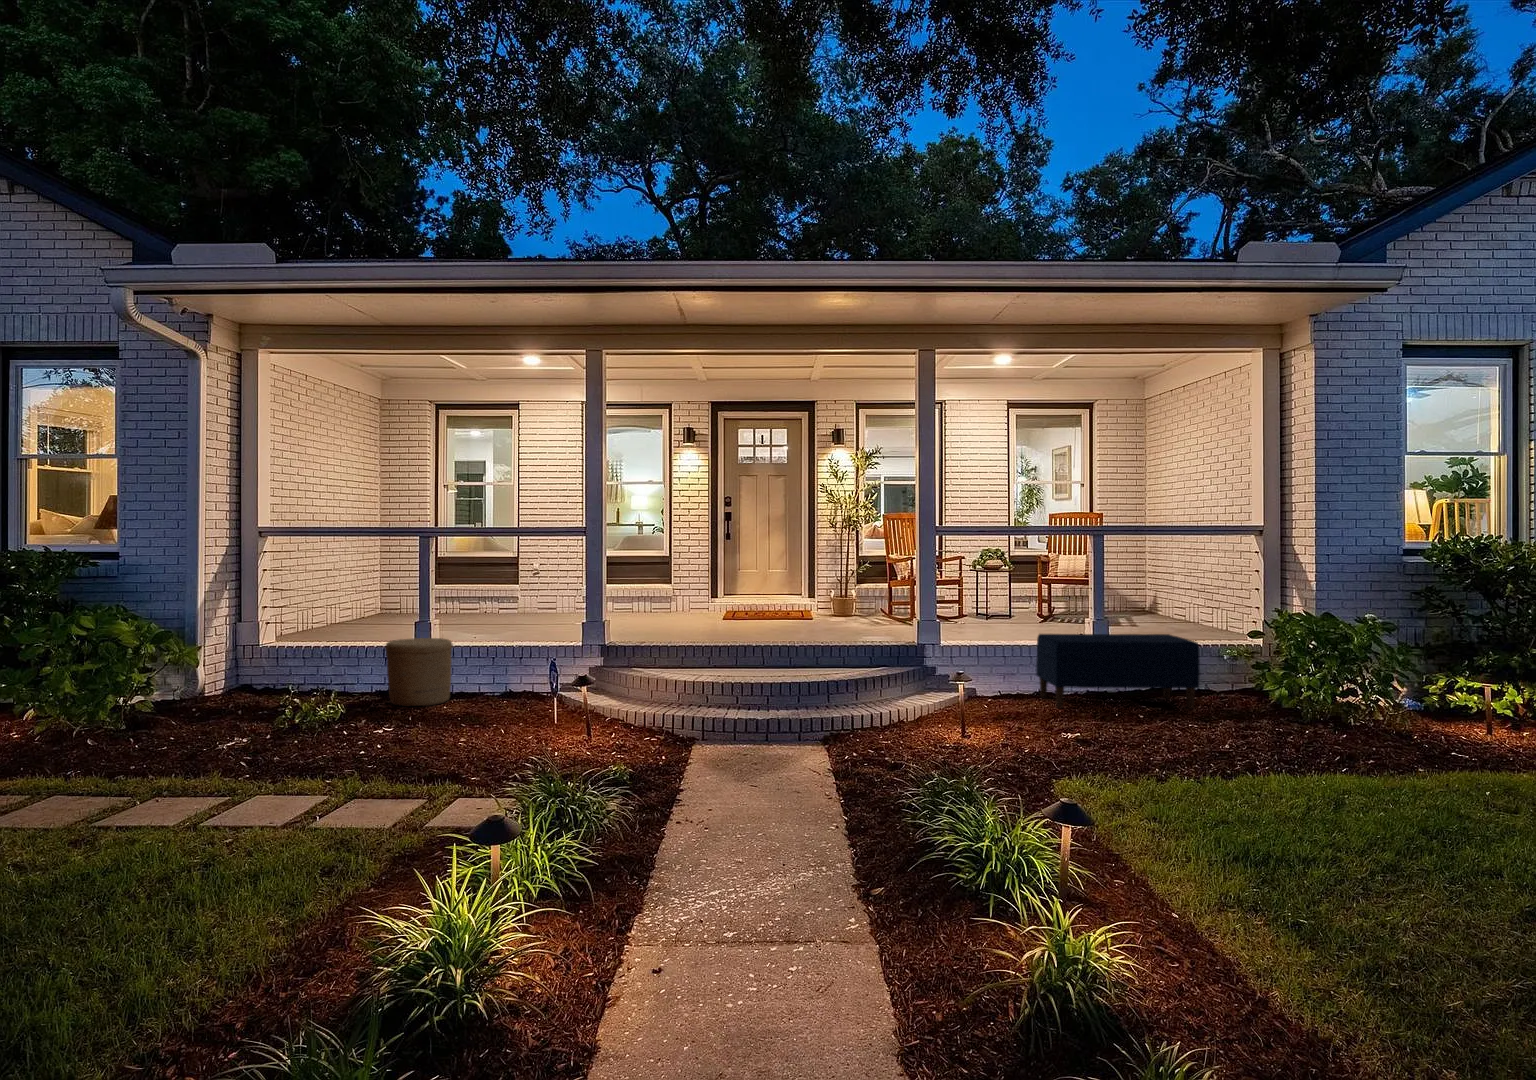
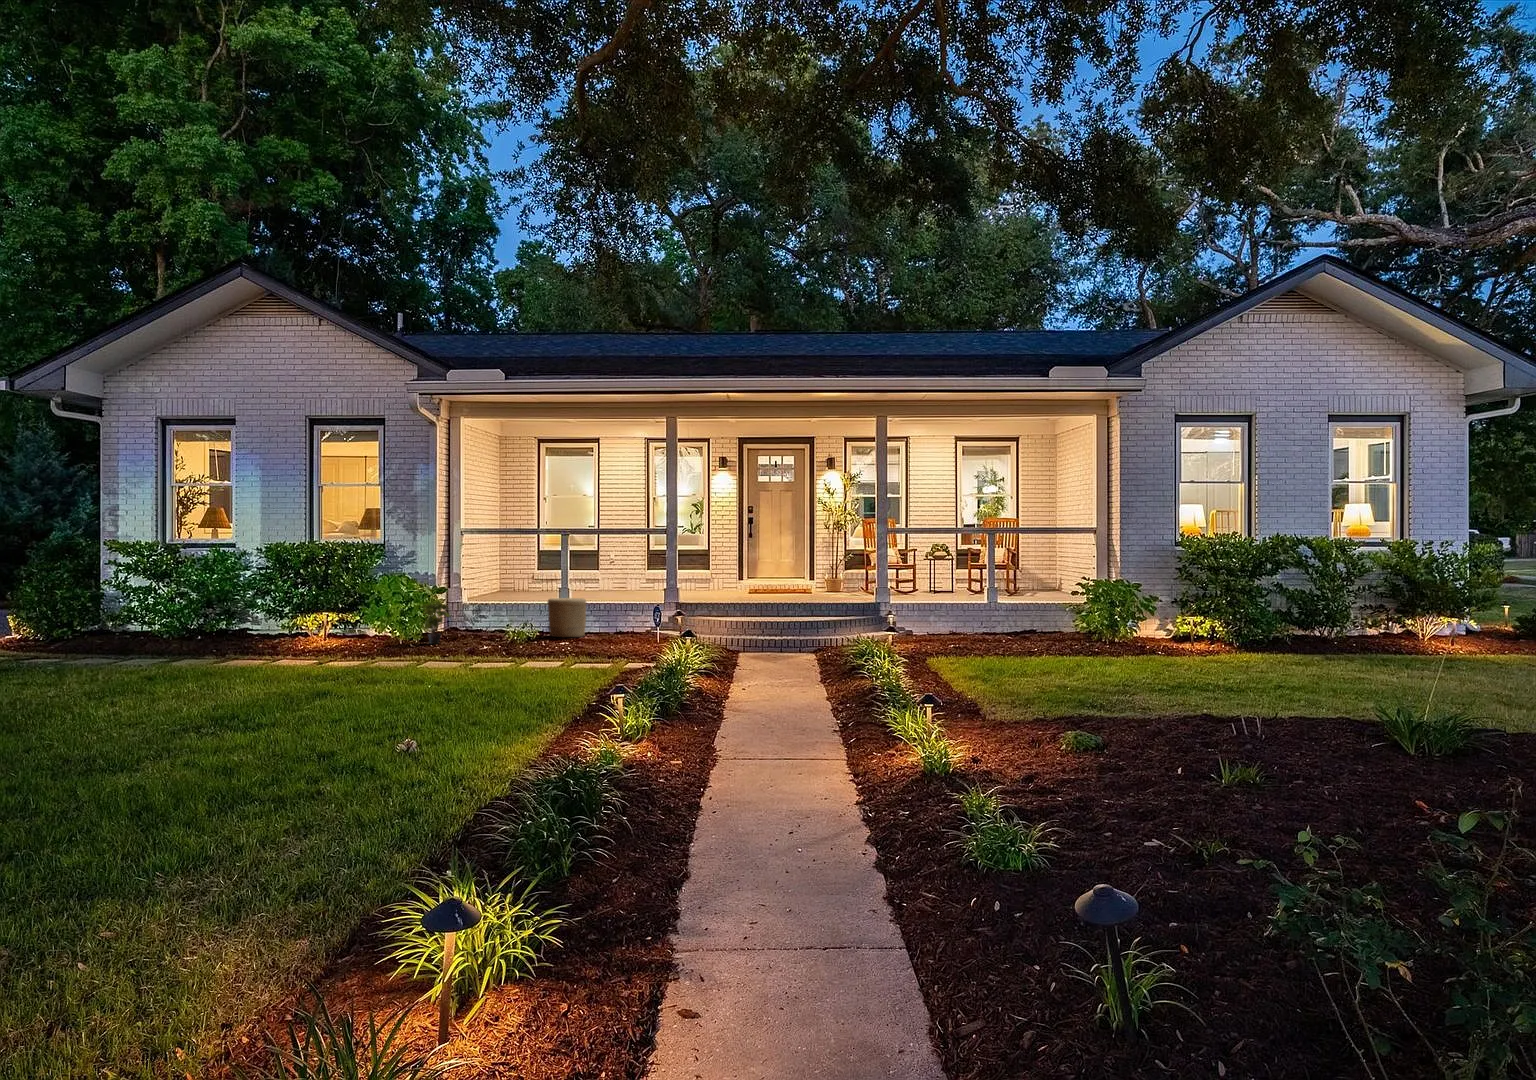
bench: present [1036,634,1200,709] -> none [950,596,1043,639]
potted plant: none [126,647,201,727] -> present [421,600,450,644]

